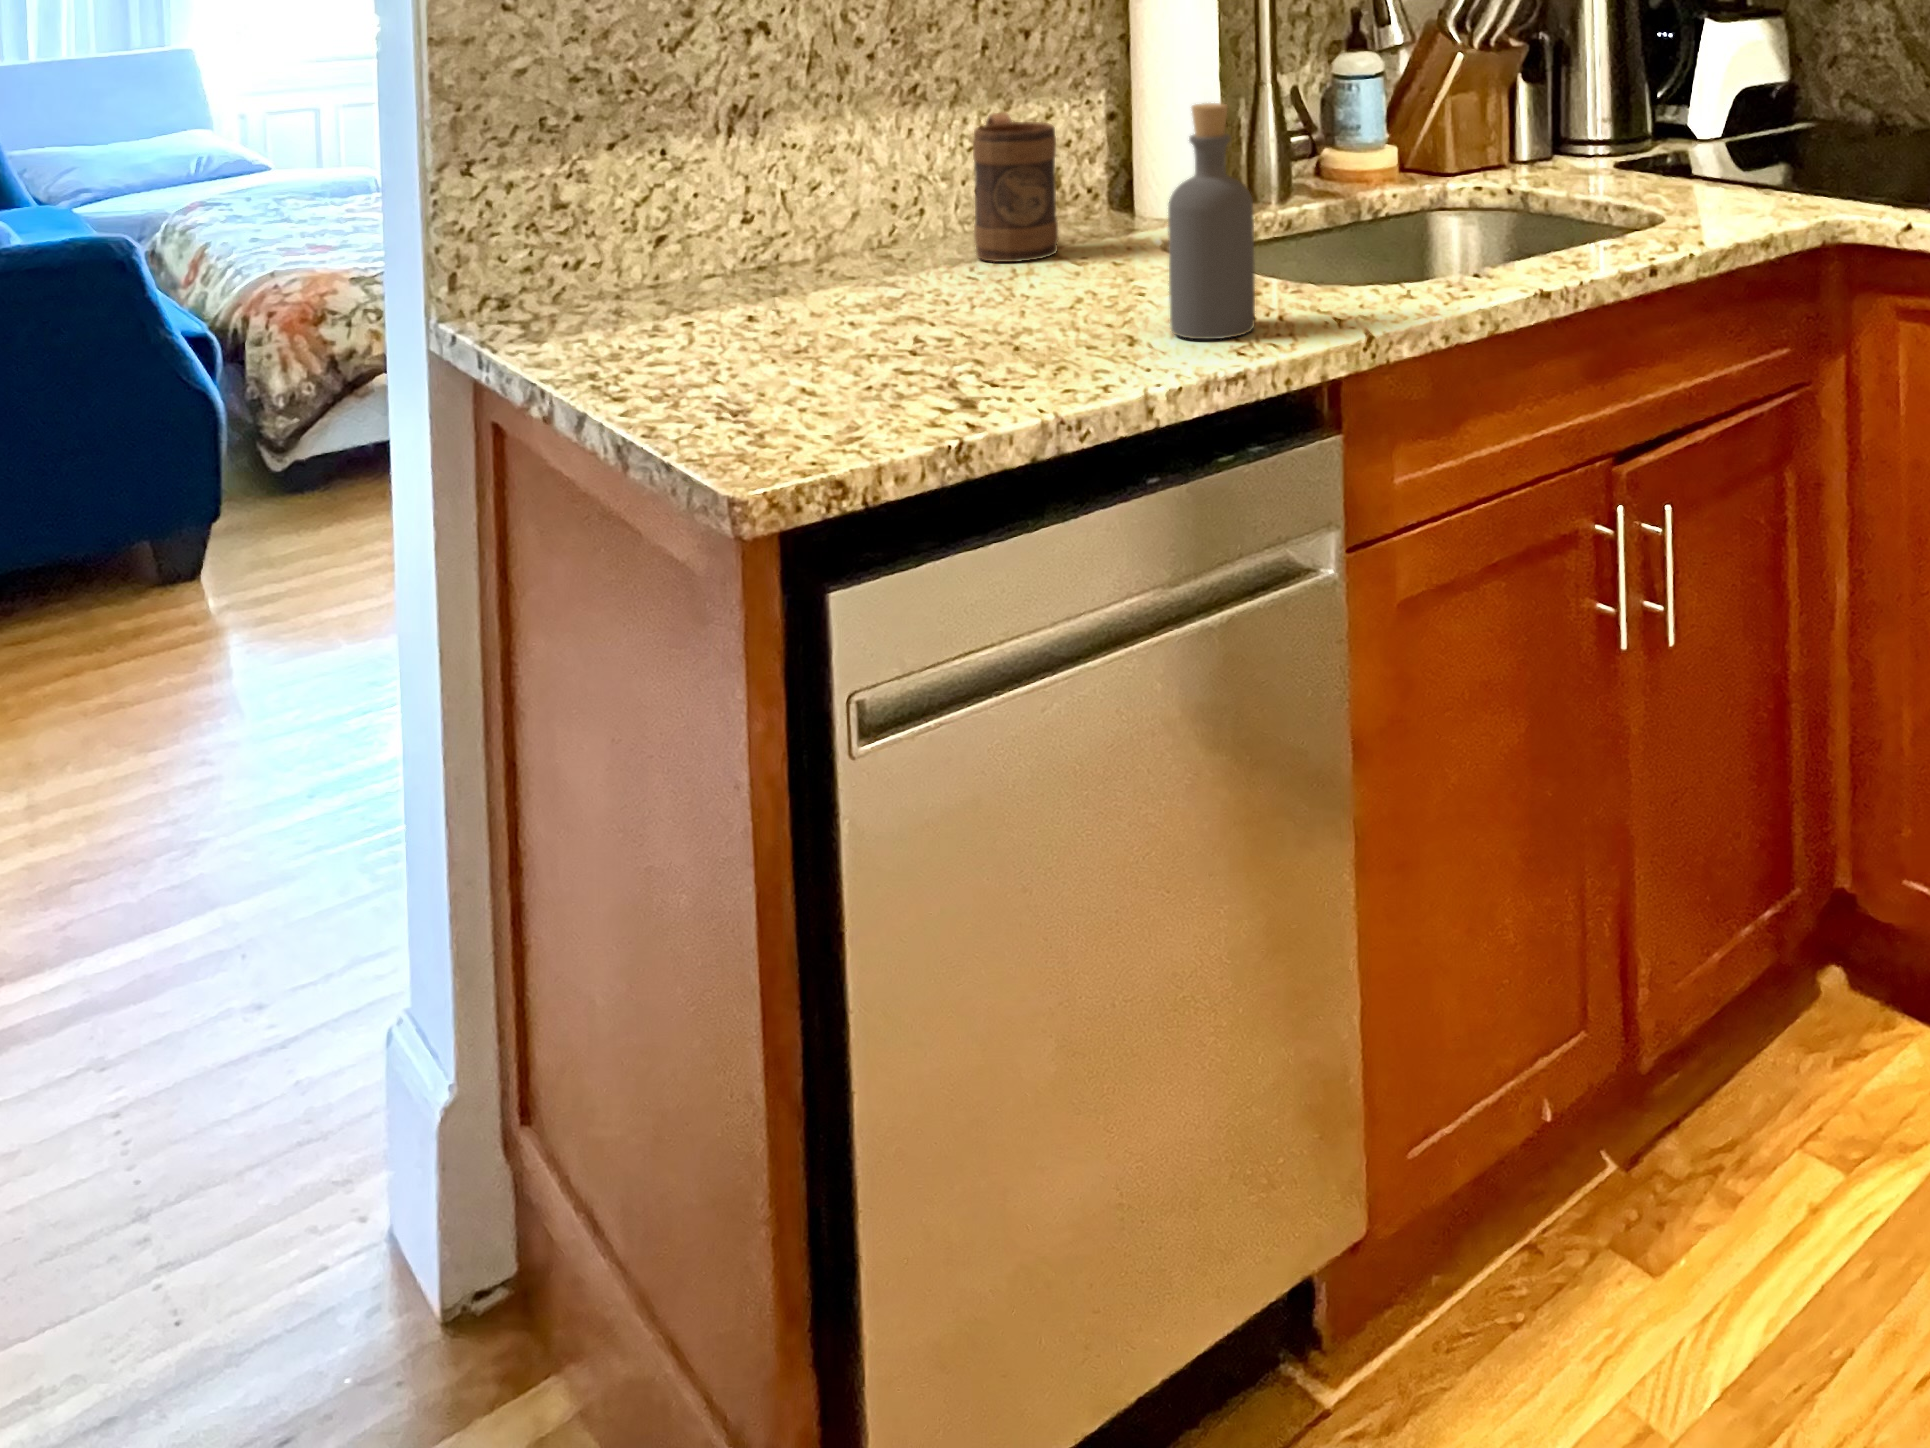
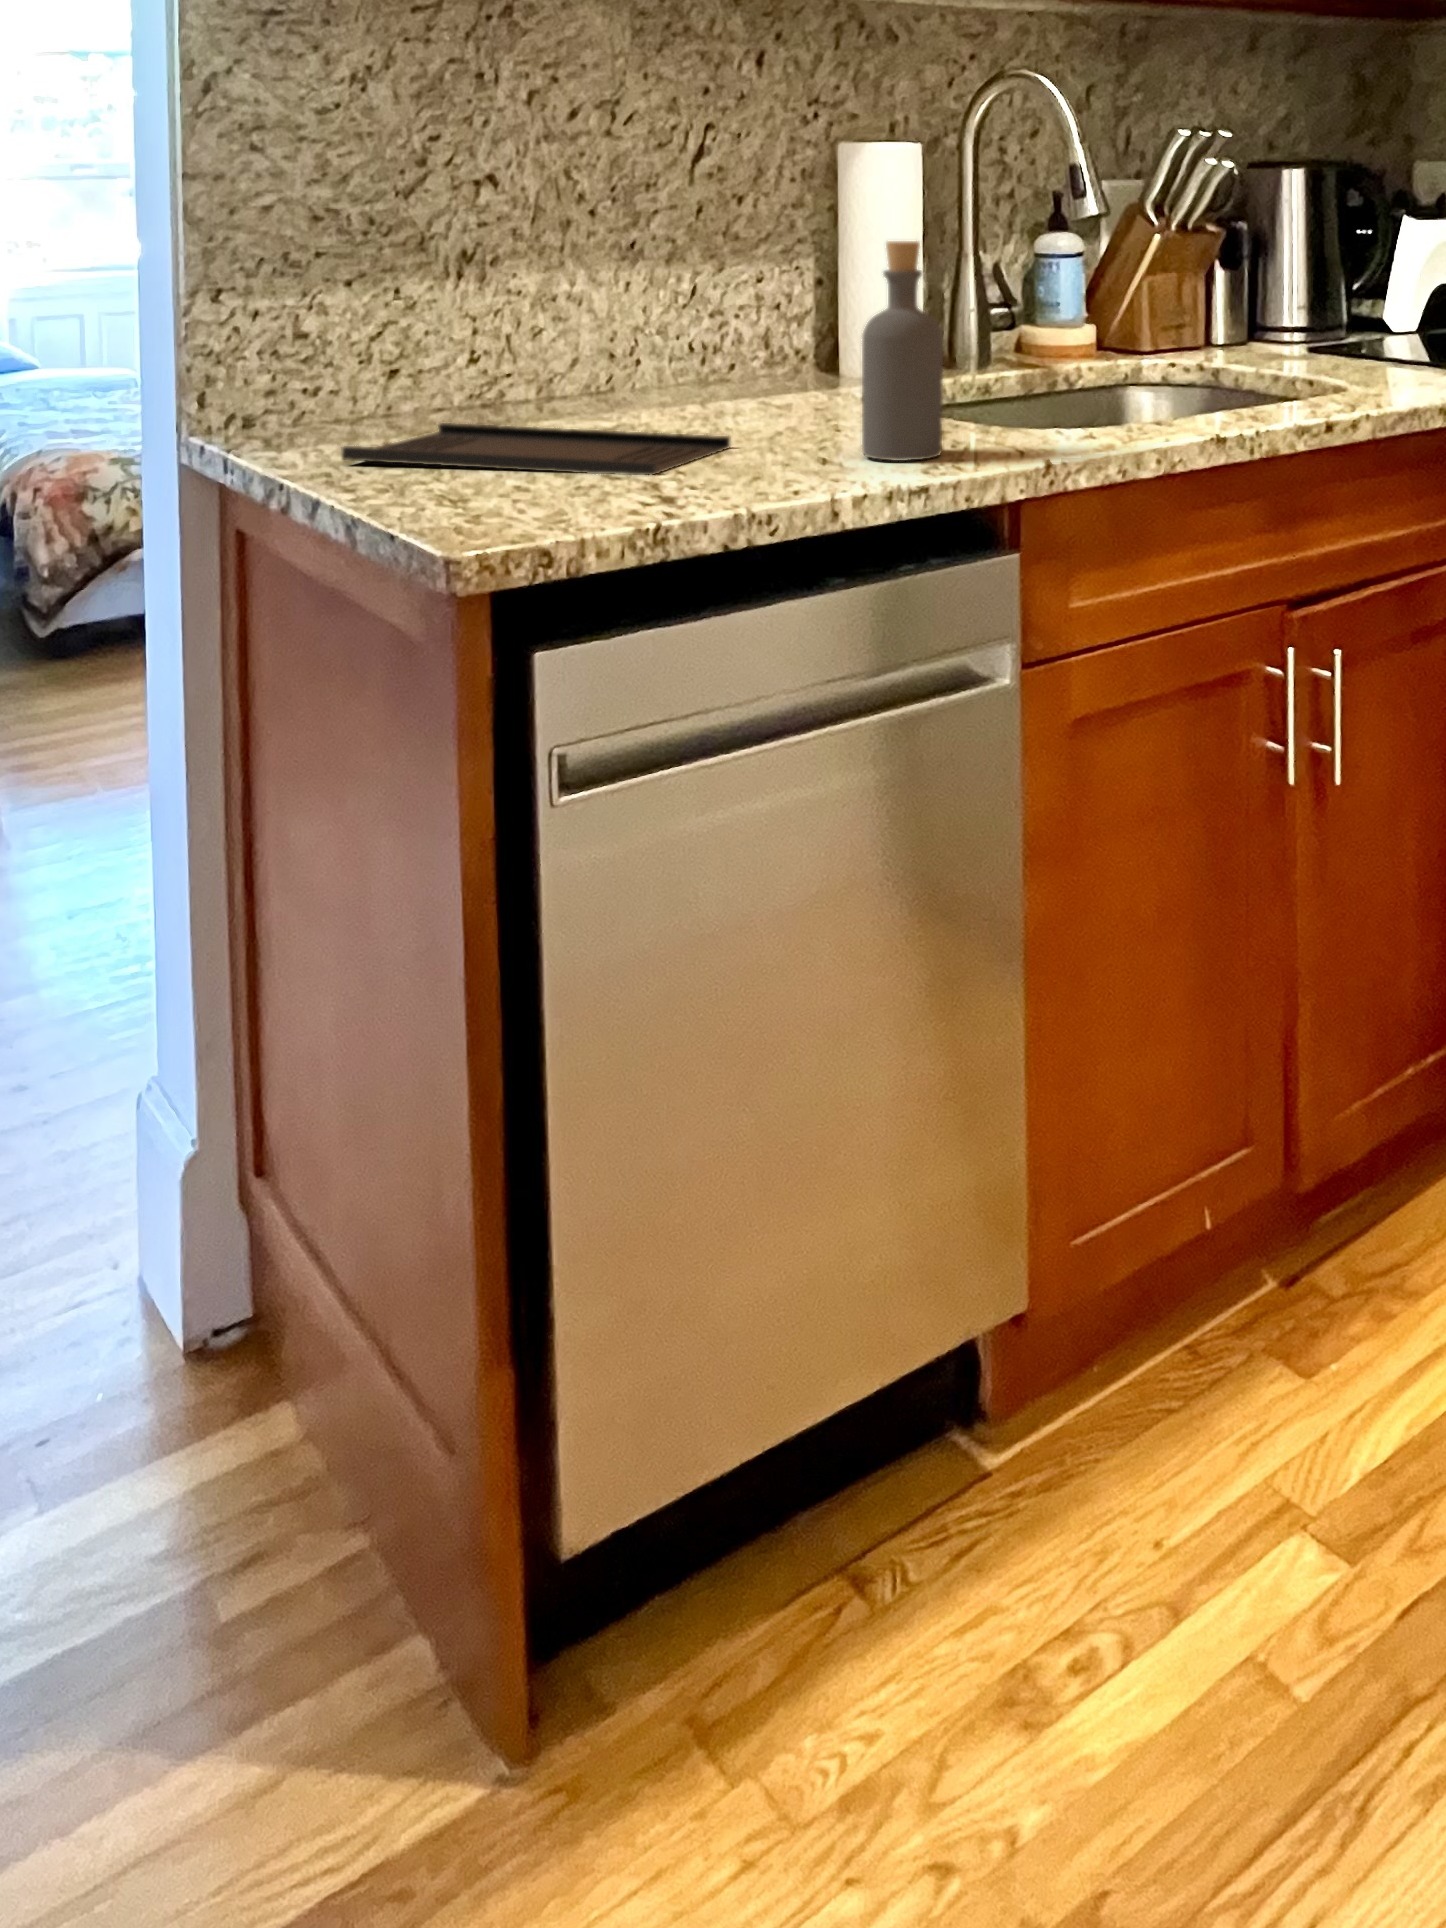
mug: present [973,113,1058,262] -> none [685,271,764,408]
tray: none [607,299,1028,369] -> present [342,423,731,475]

